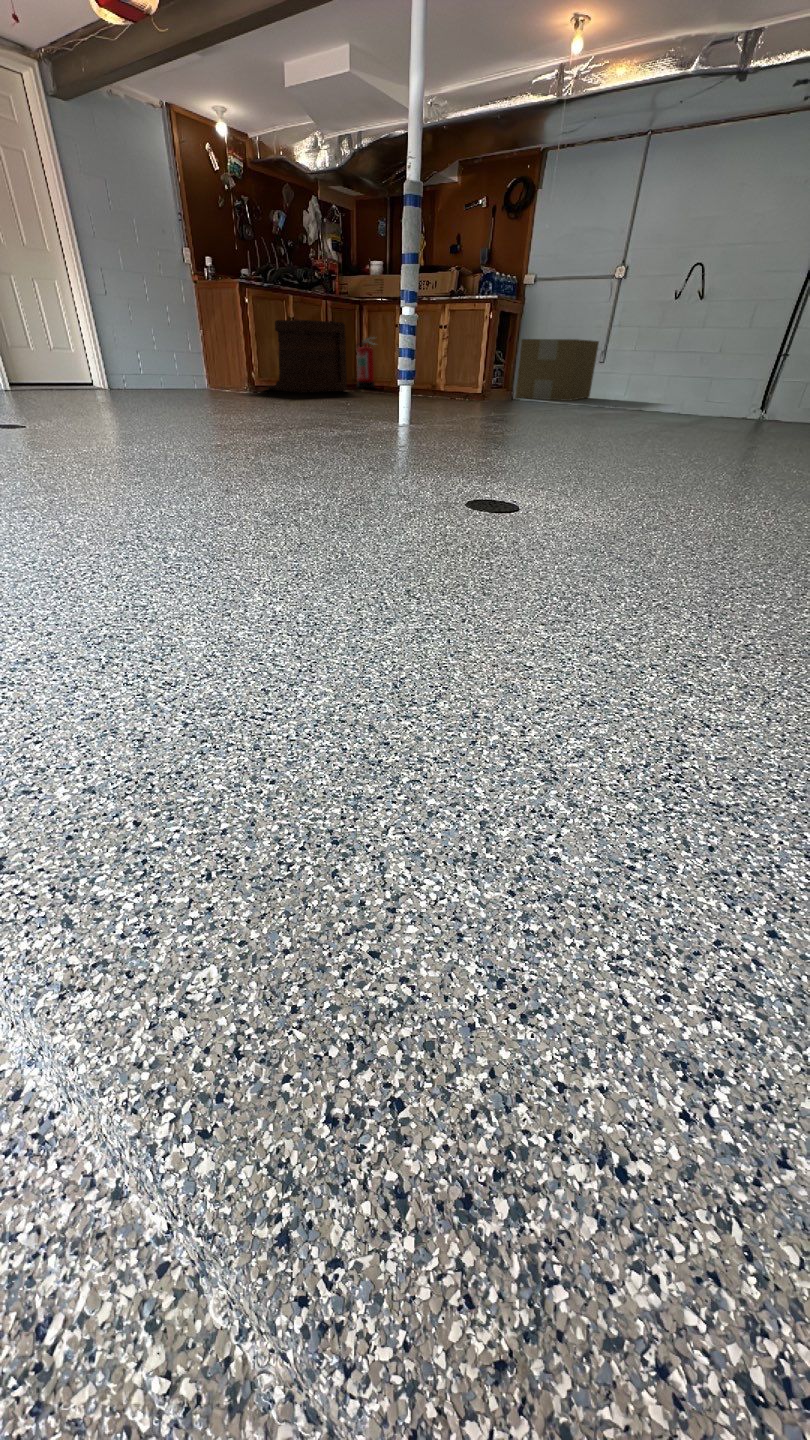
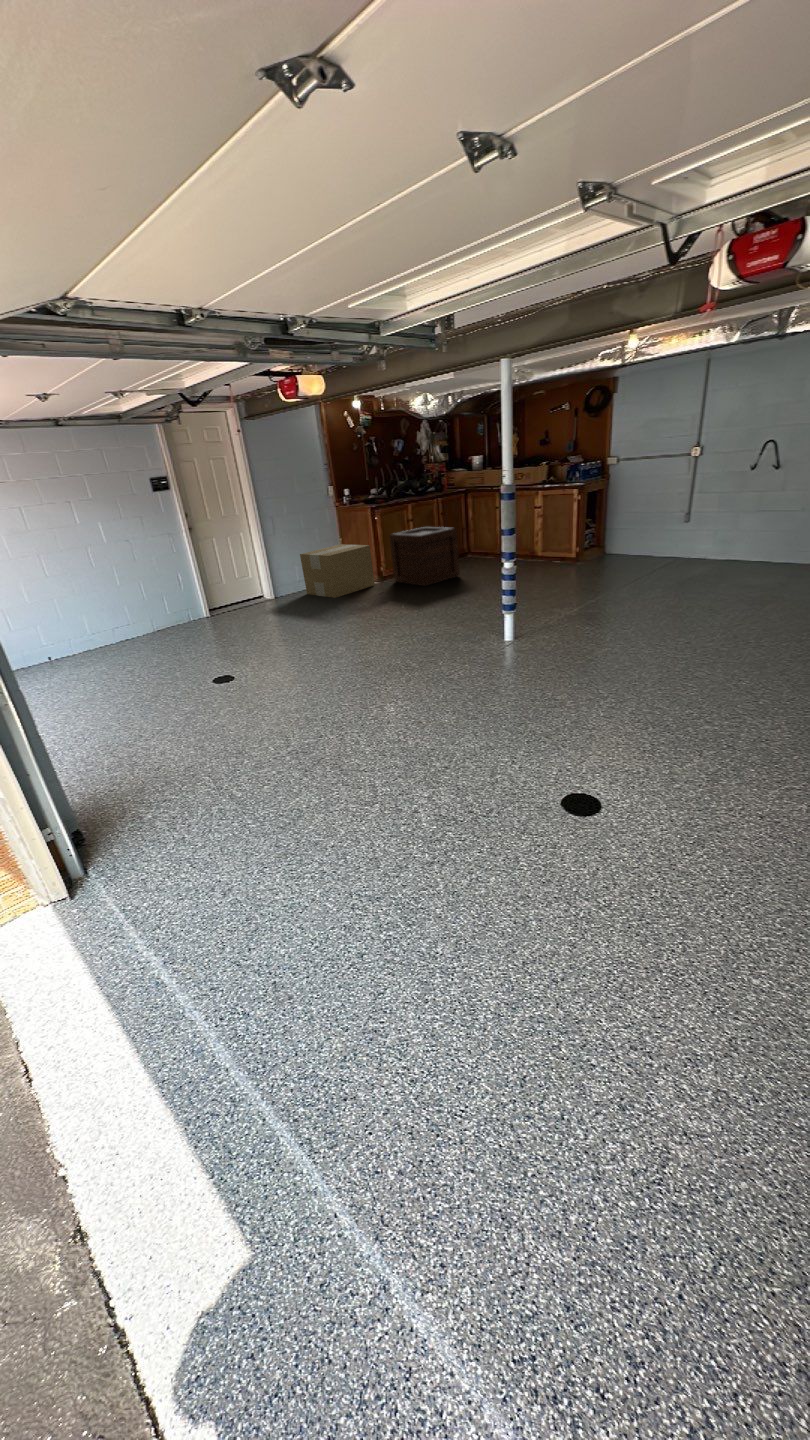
fire extinguisher: present [357,338,375,388] -> none [463,525,484,564]
cardboard box: present [515,339,599,401] -> present [300,544,375,598]

